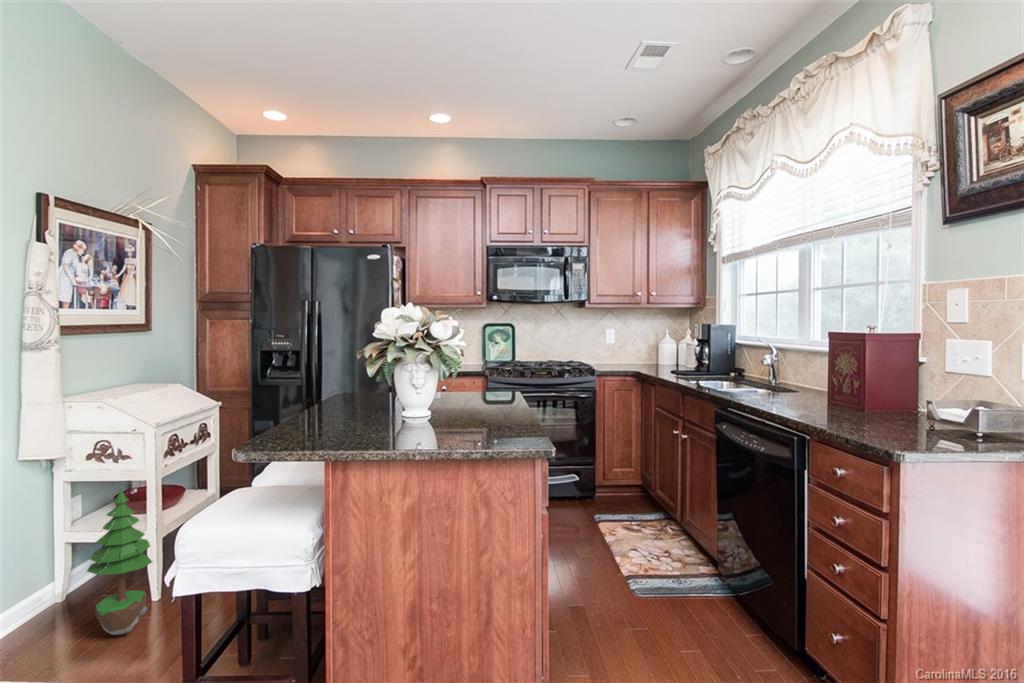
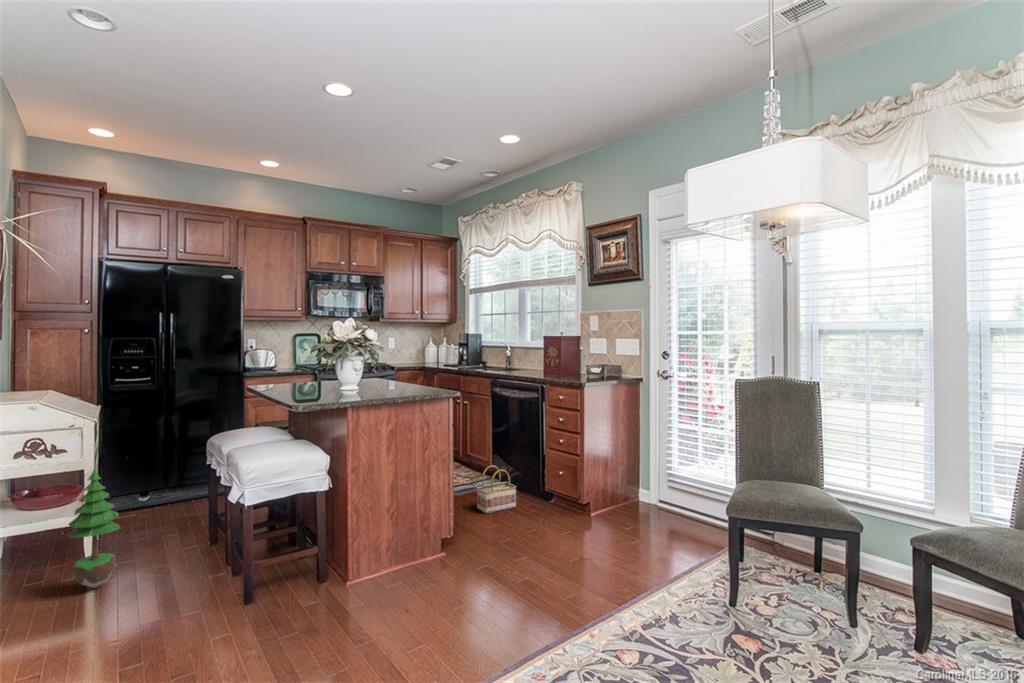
basket: none [659,570,739,666] -> present [477,466,516,513]

